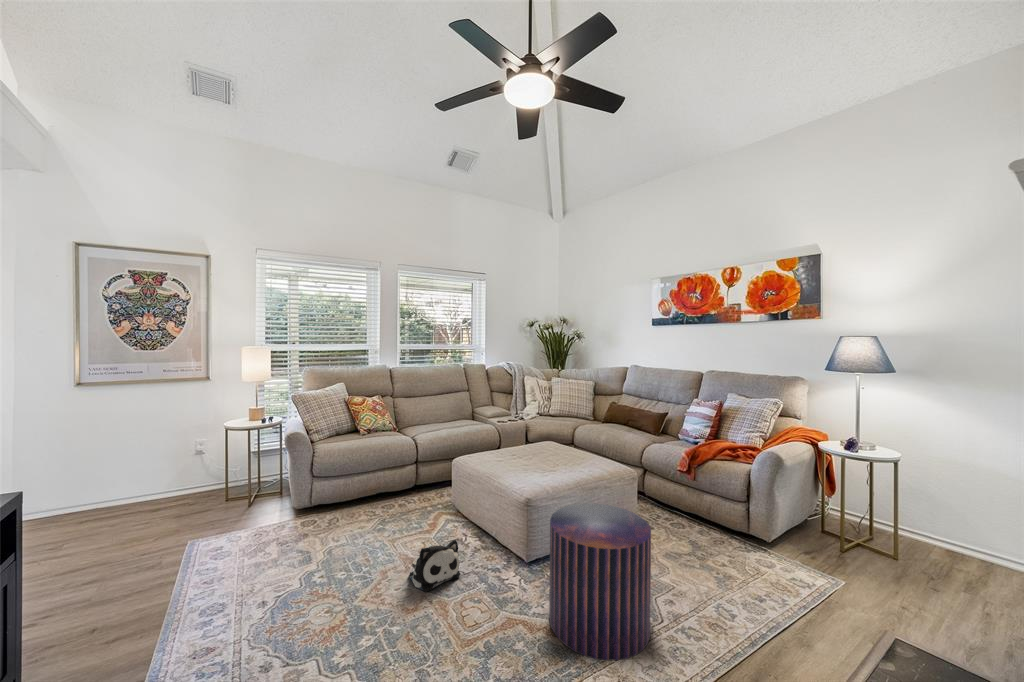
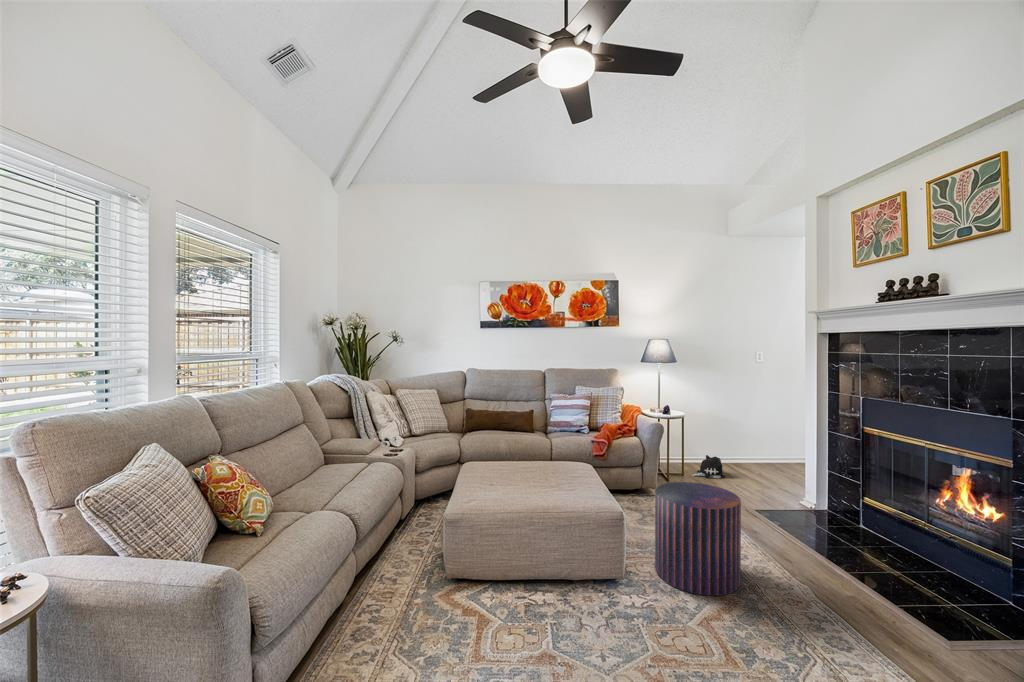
plush toy: present [409,540,460,591] -> present [693,455,725,478]

